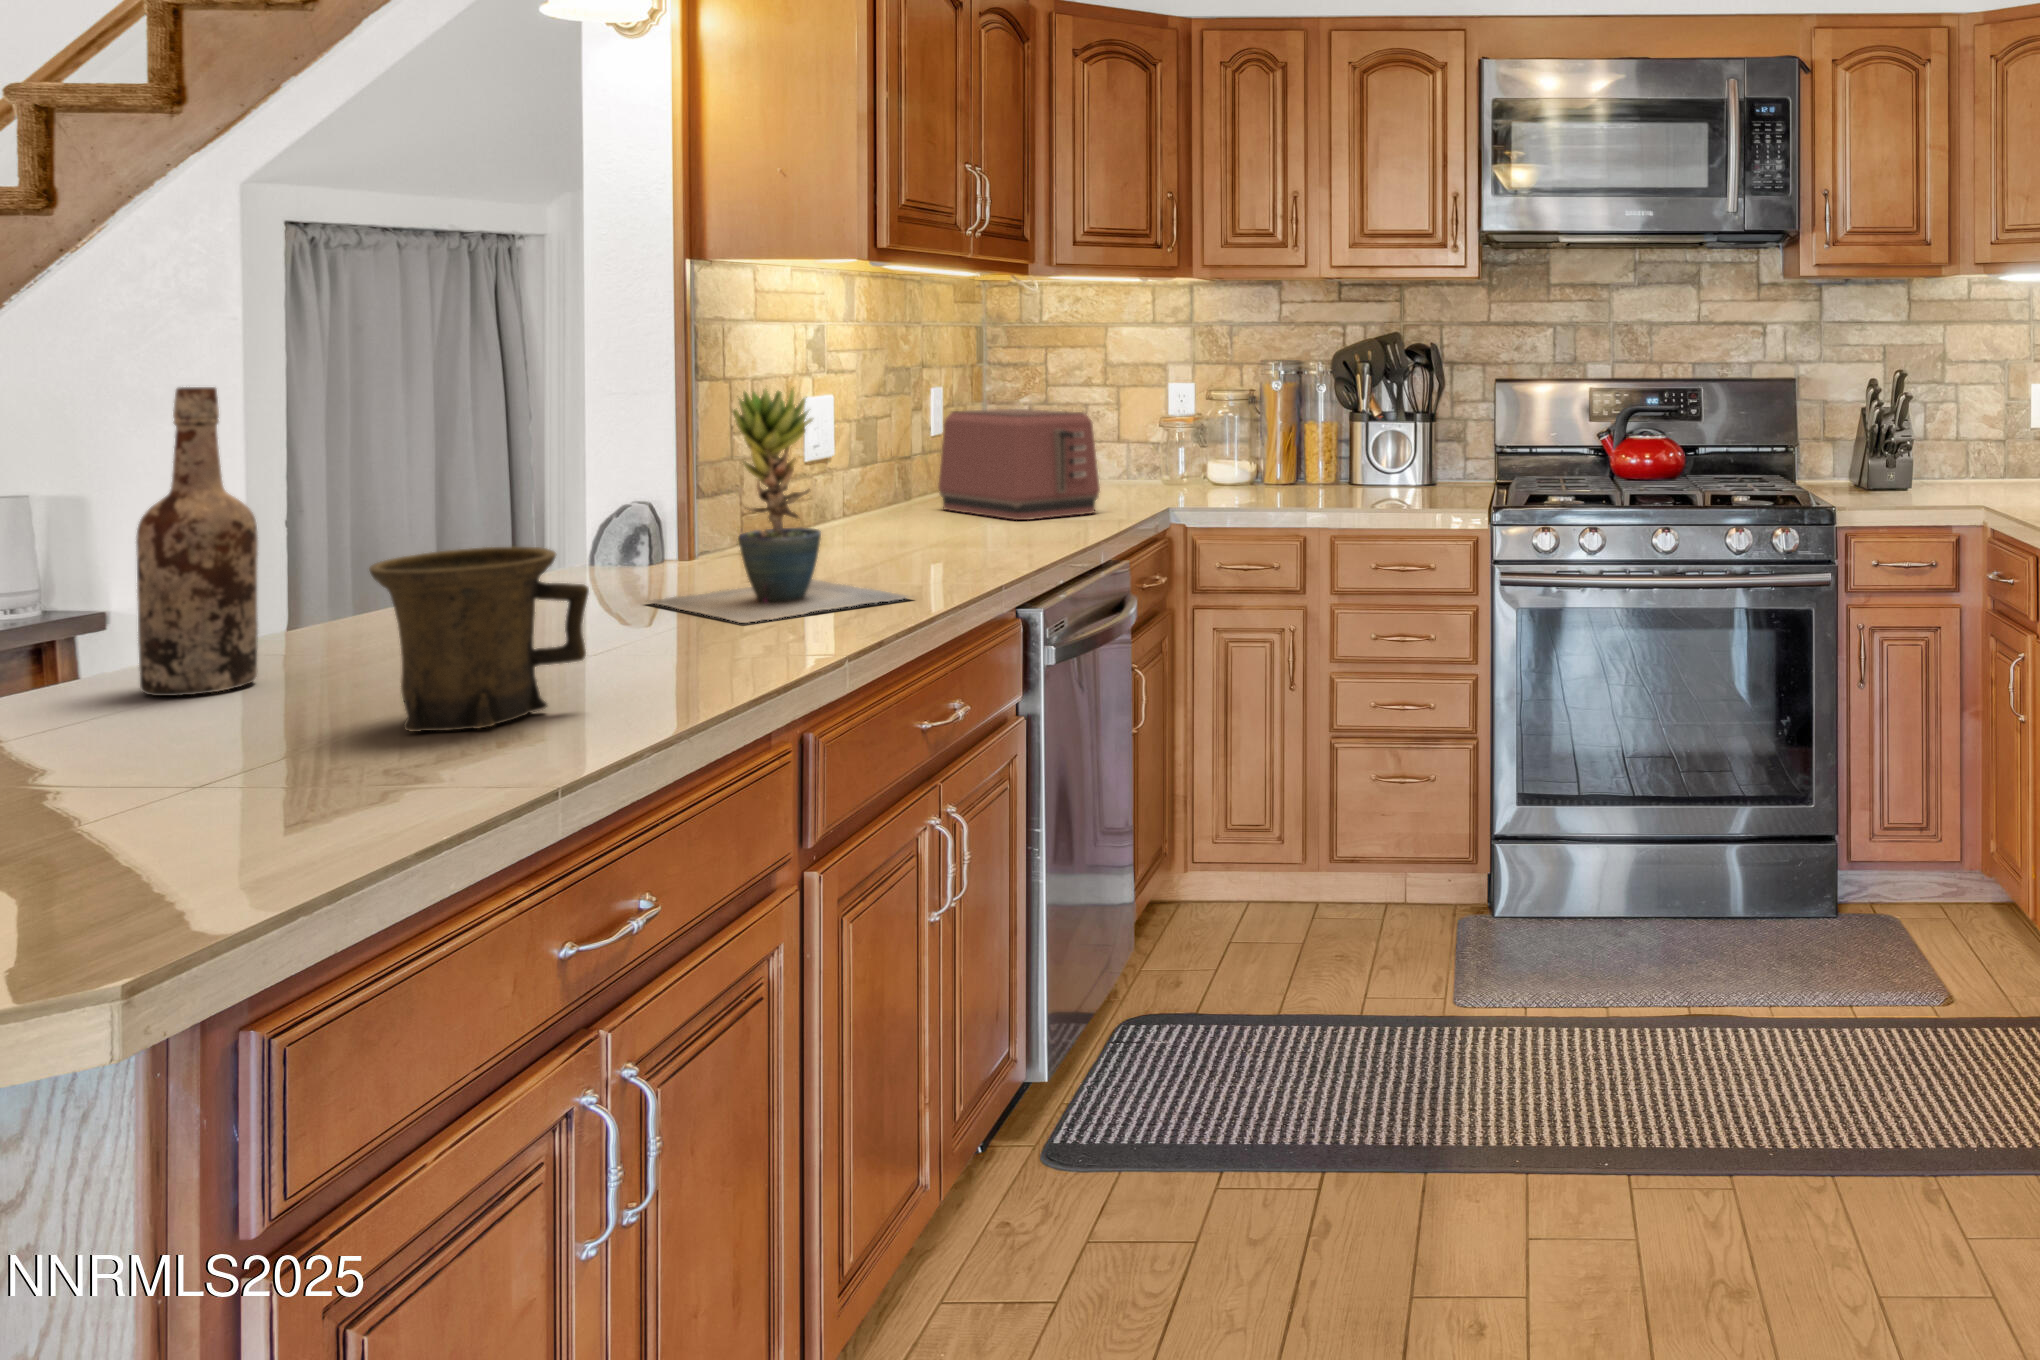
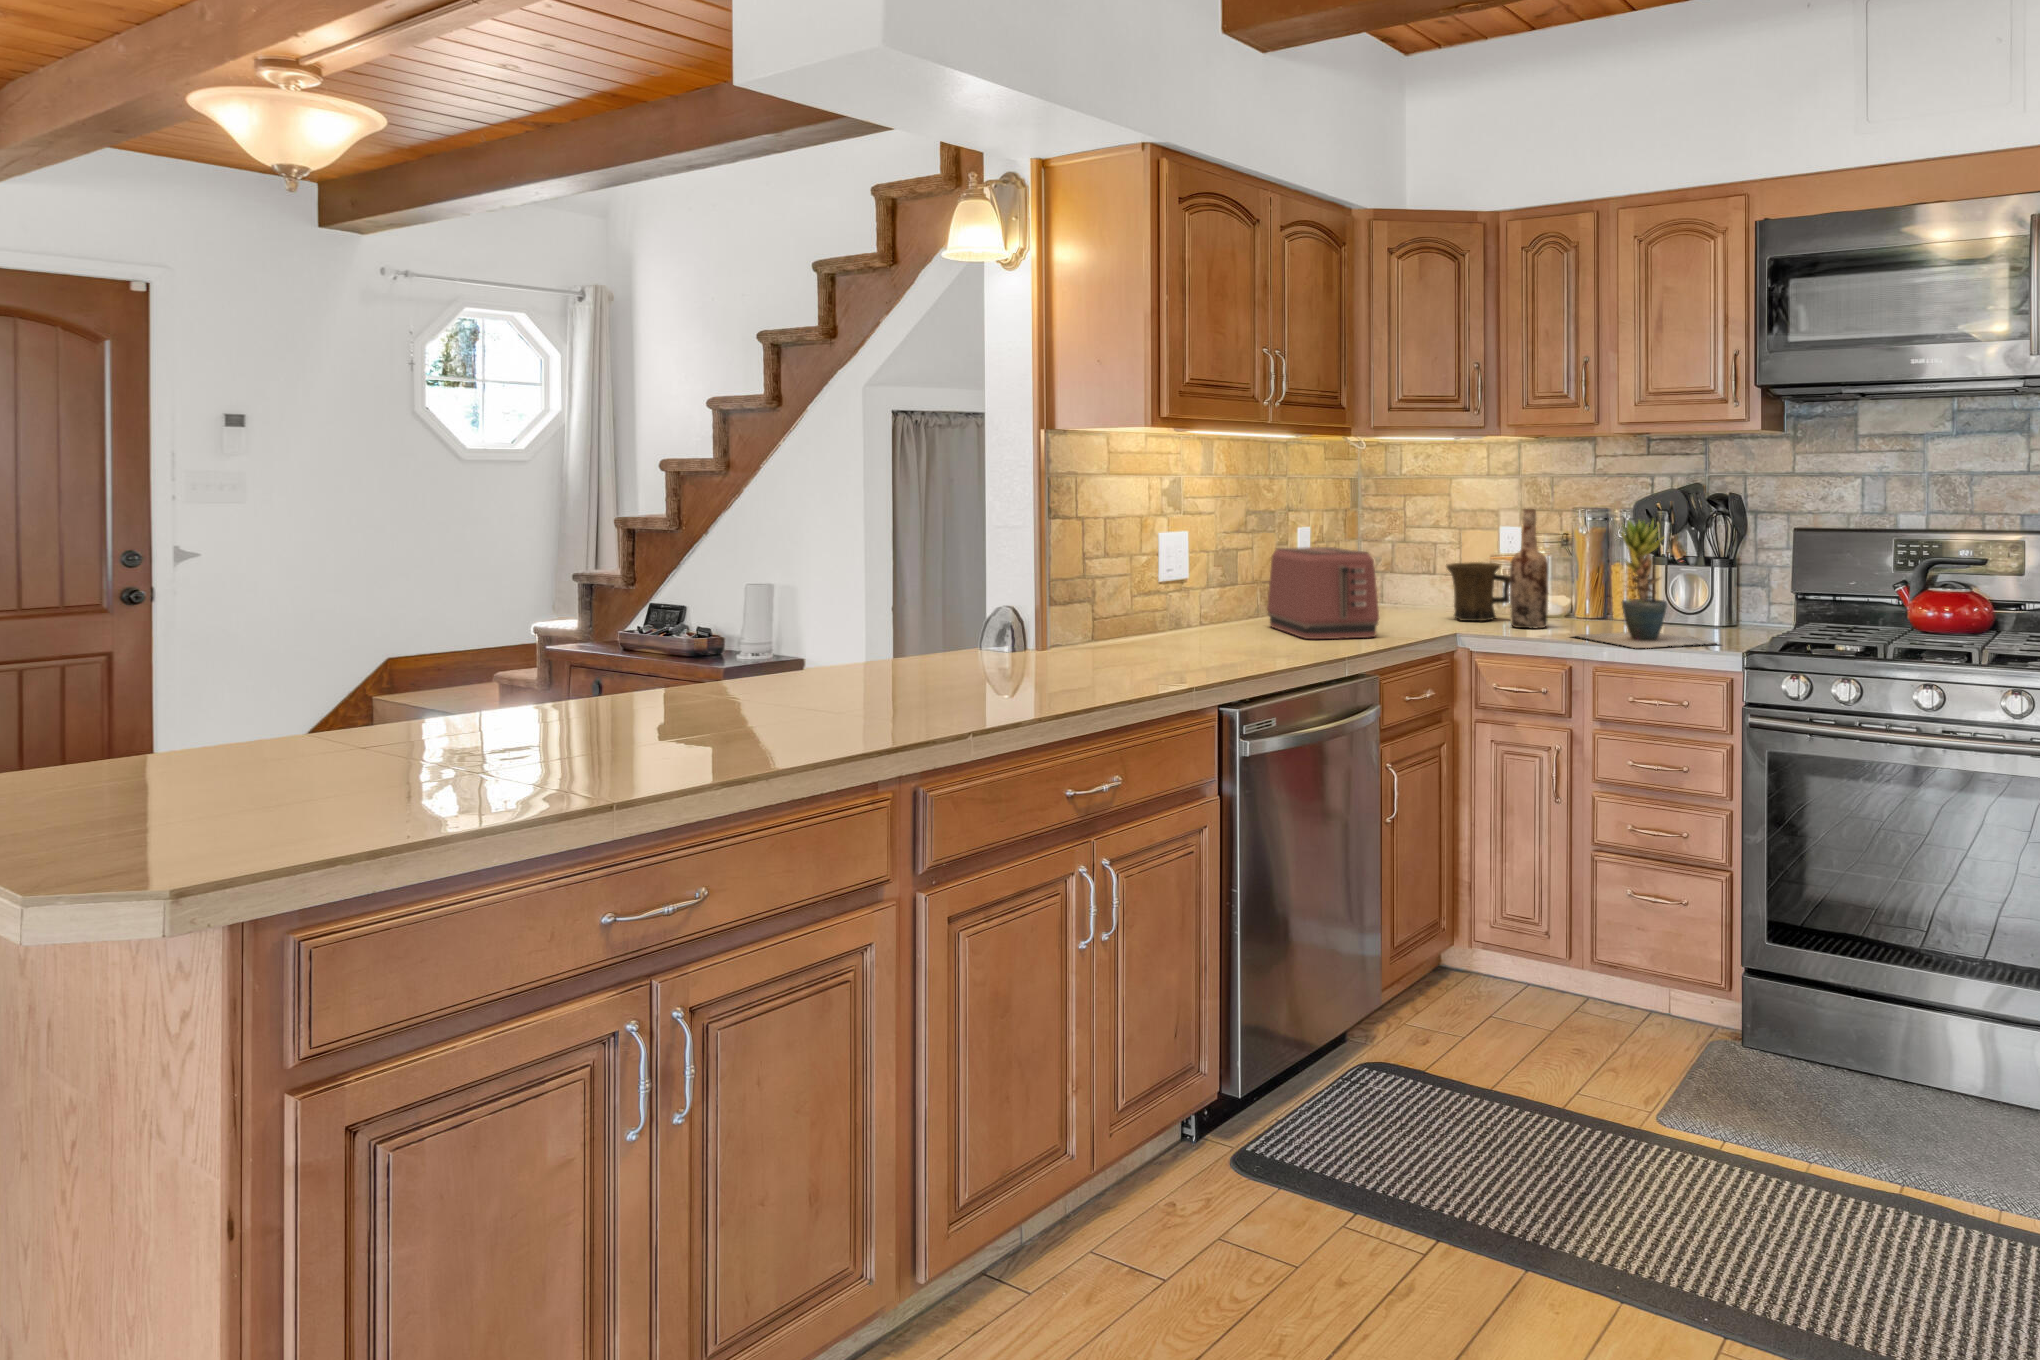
wine bottle: present [136,387,258,696] -> present [1510,509,1548,628]
potted plant: present [646,388,908,623] -> present [1576,520,1715,648]
mug: present [369,547,589,732] -> present [1446,562,1510,621]

